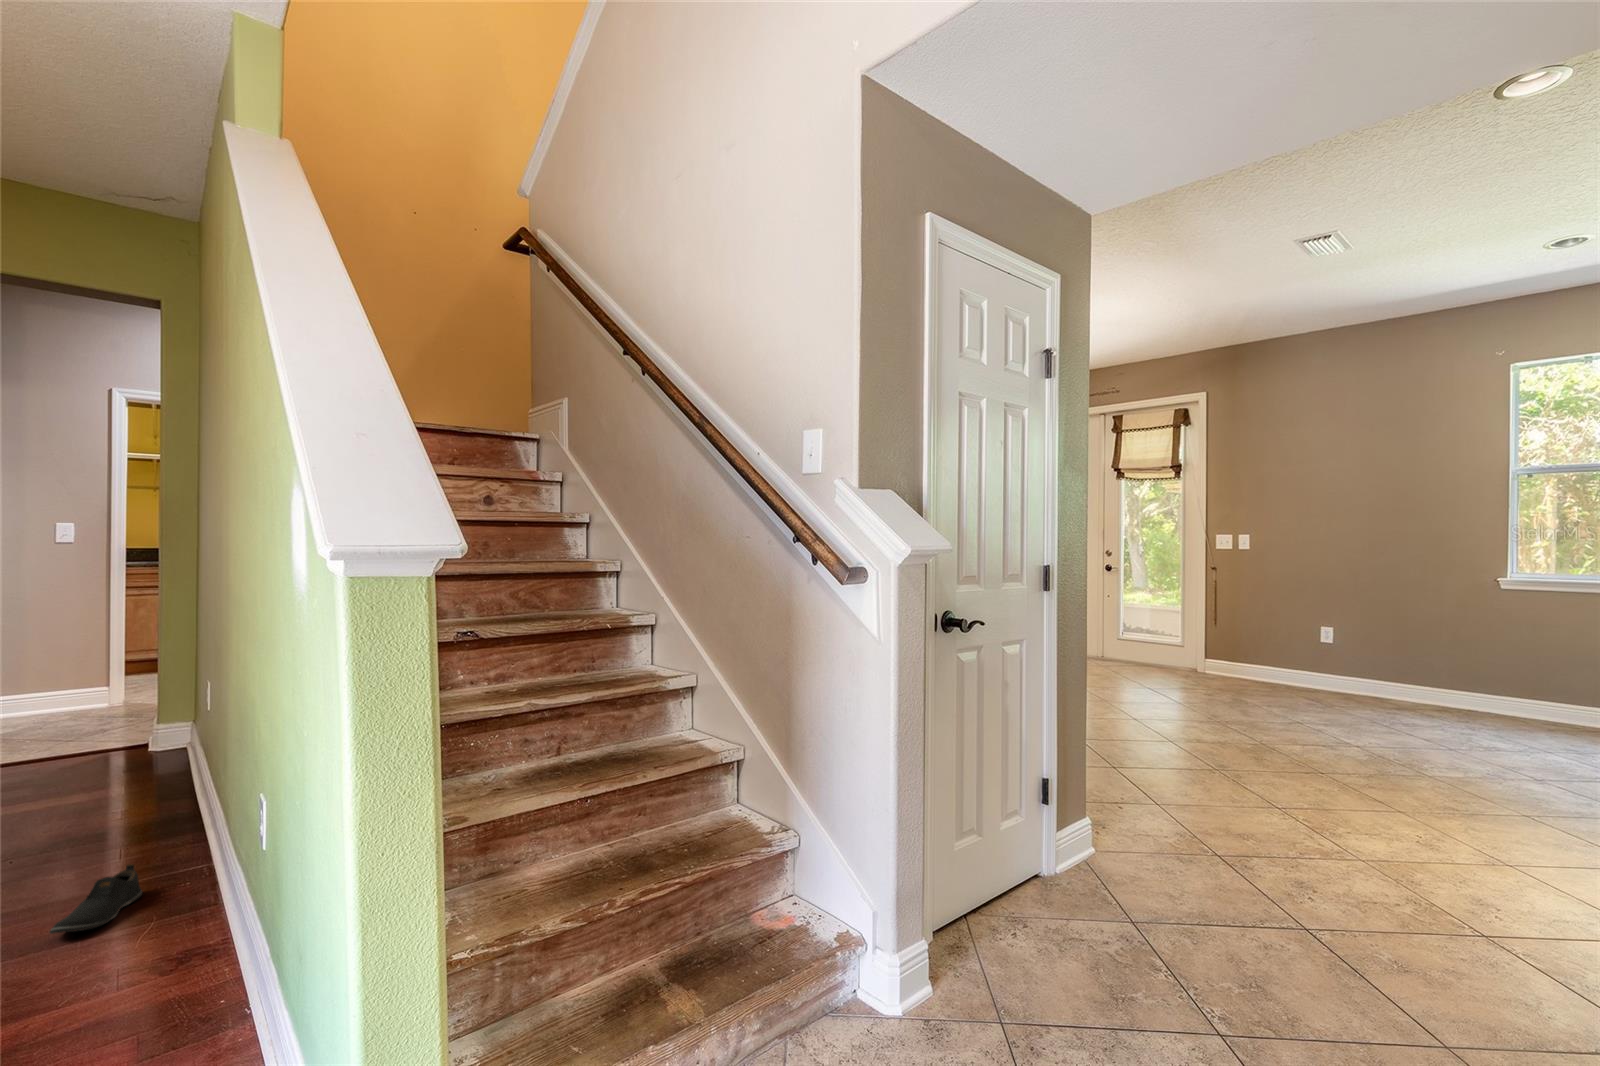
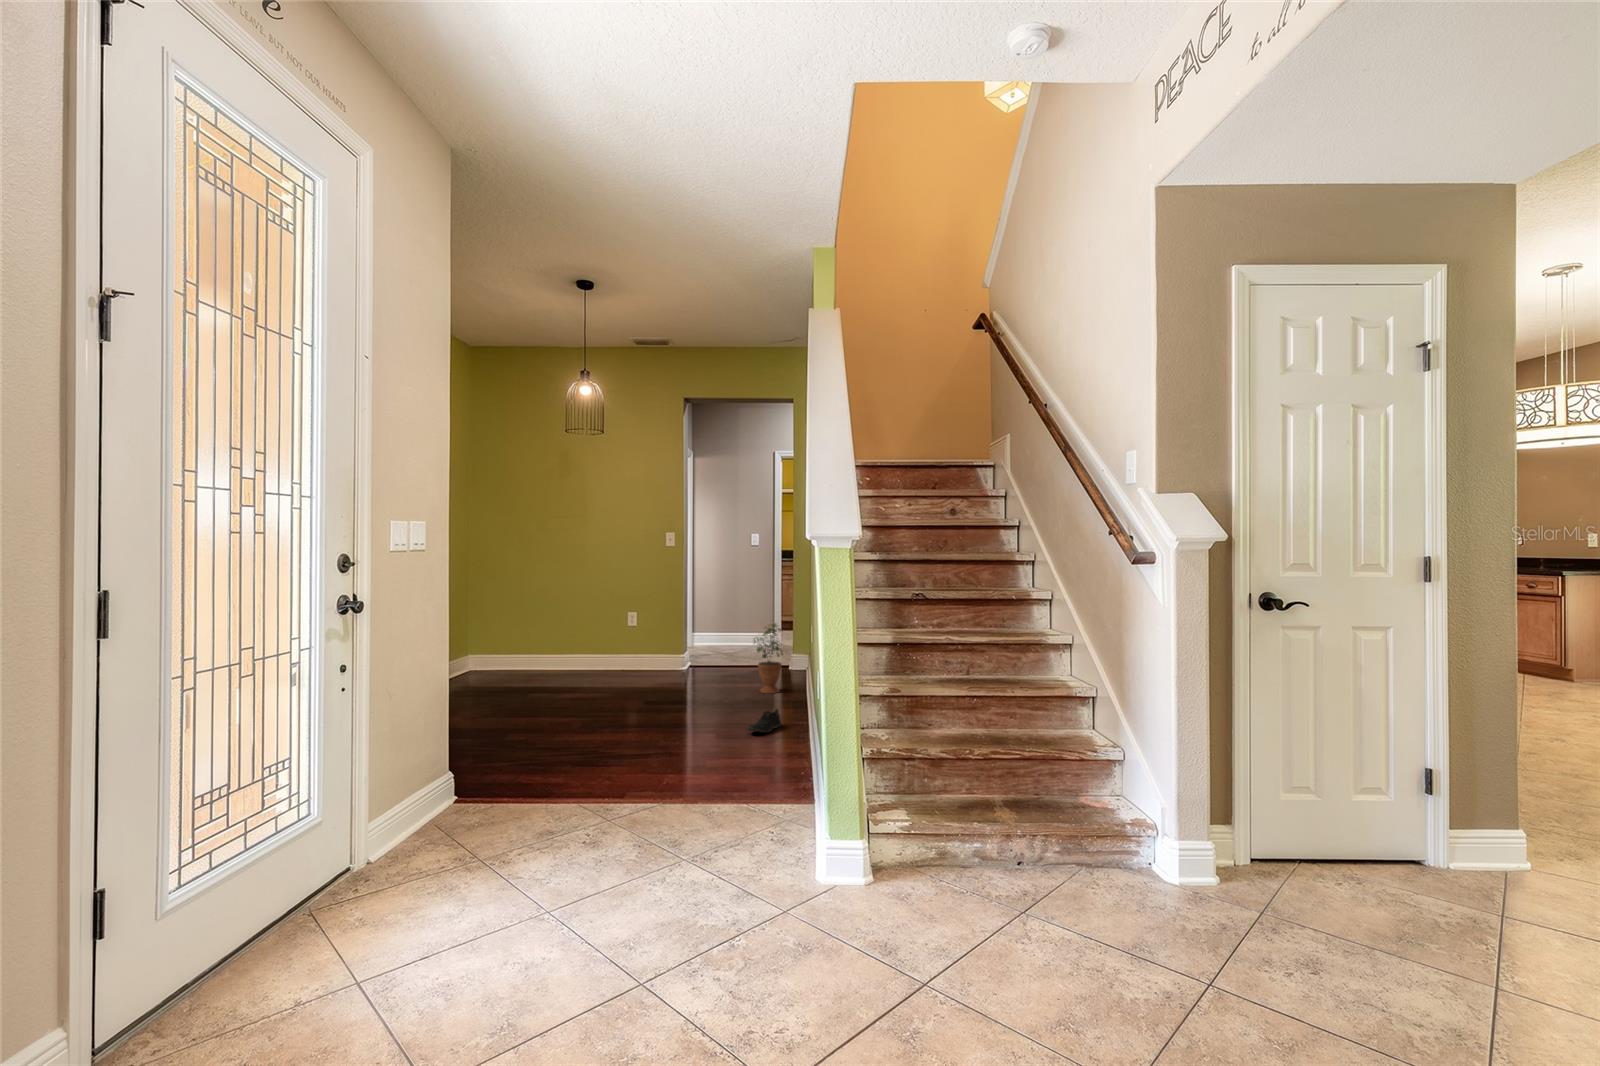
potted plant: none [57,683,134,822] -> present [754,624,783,694]

